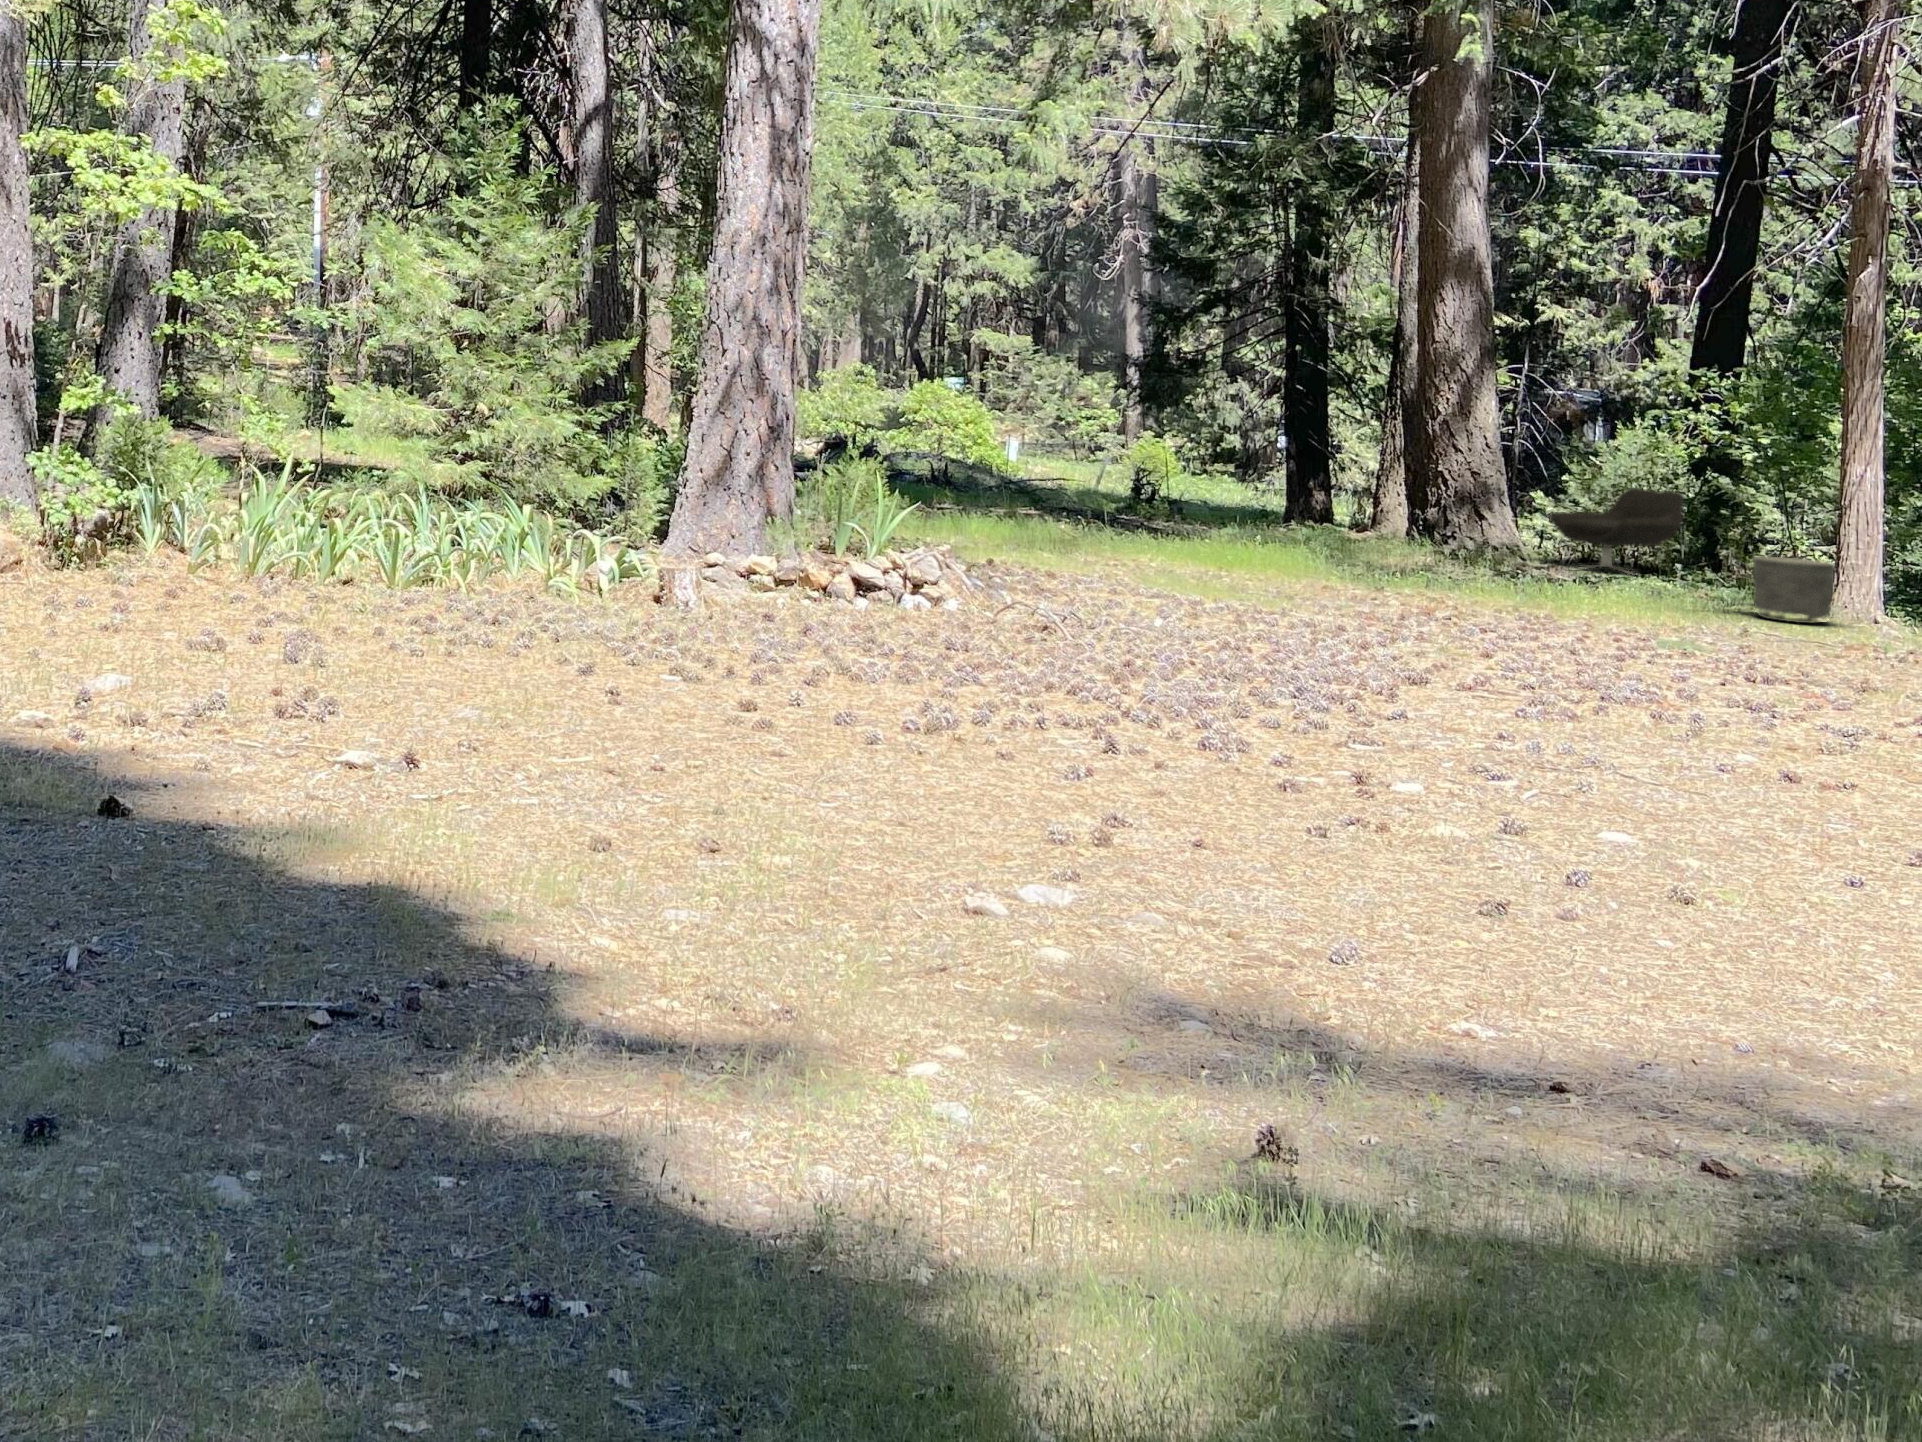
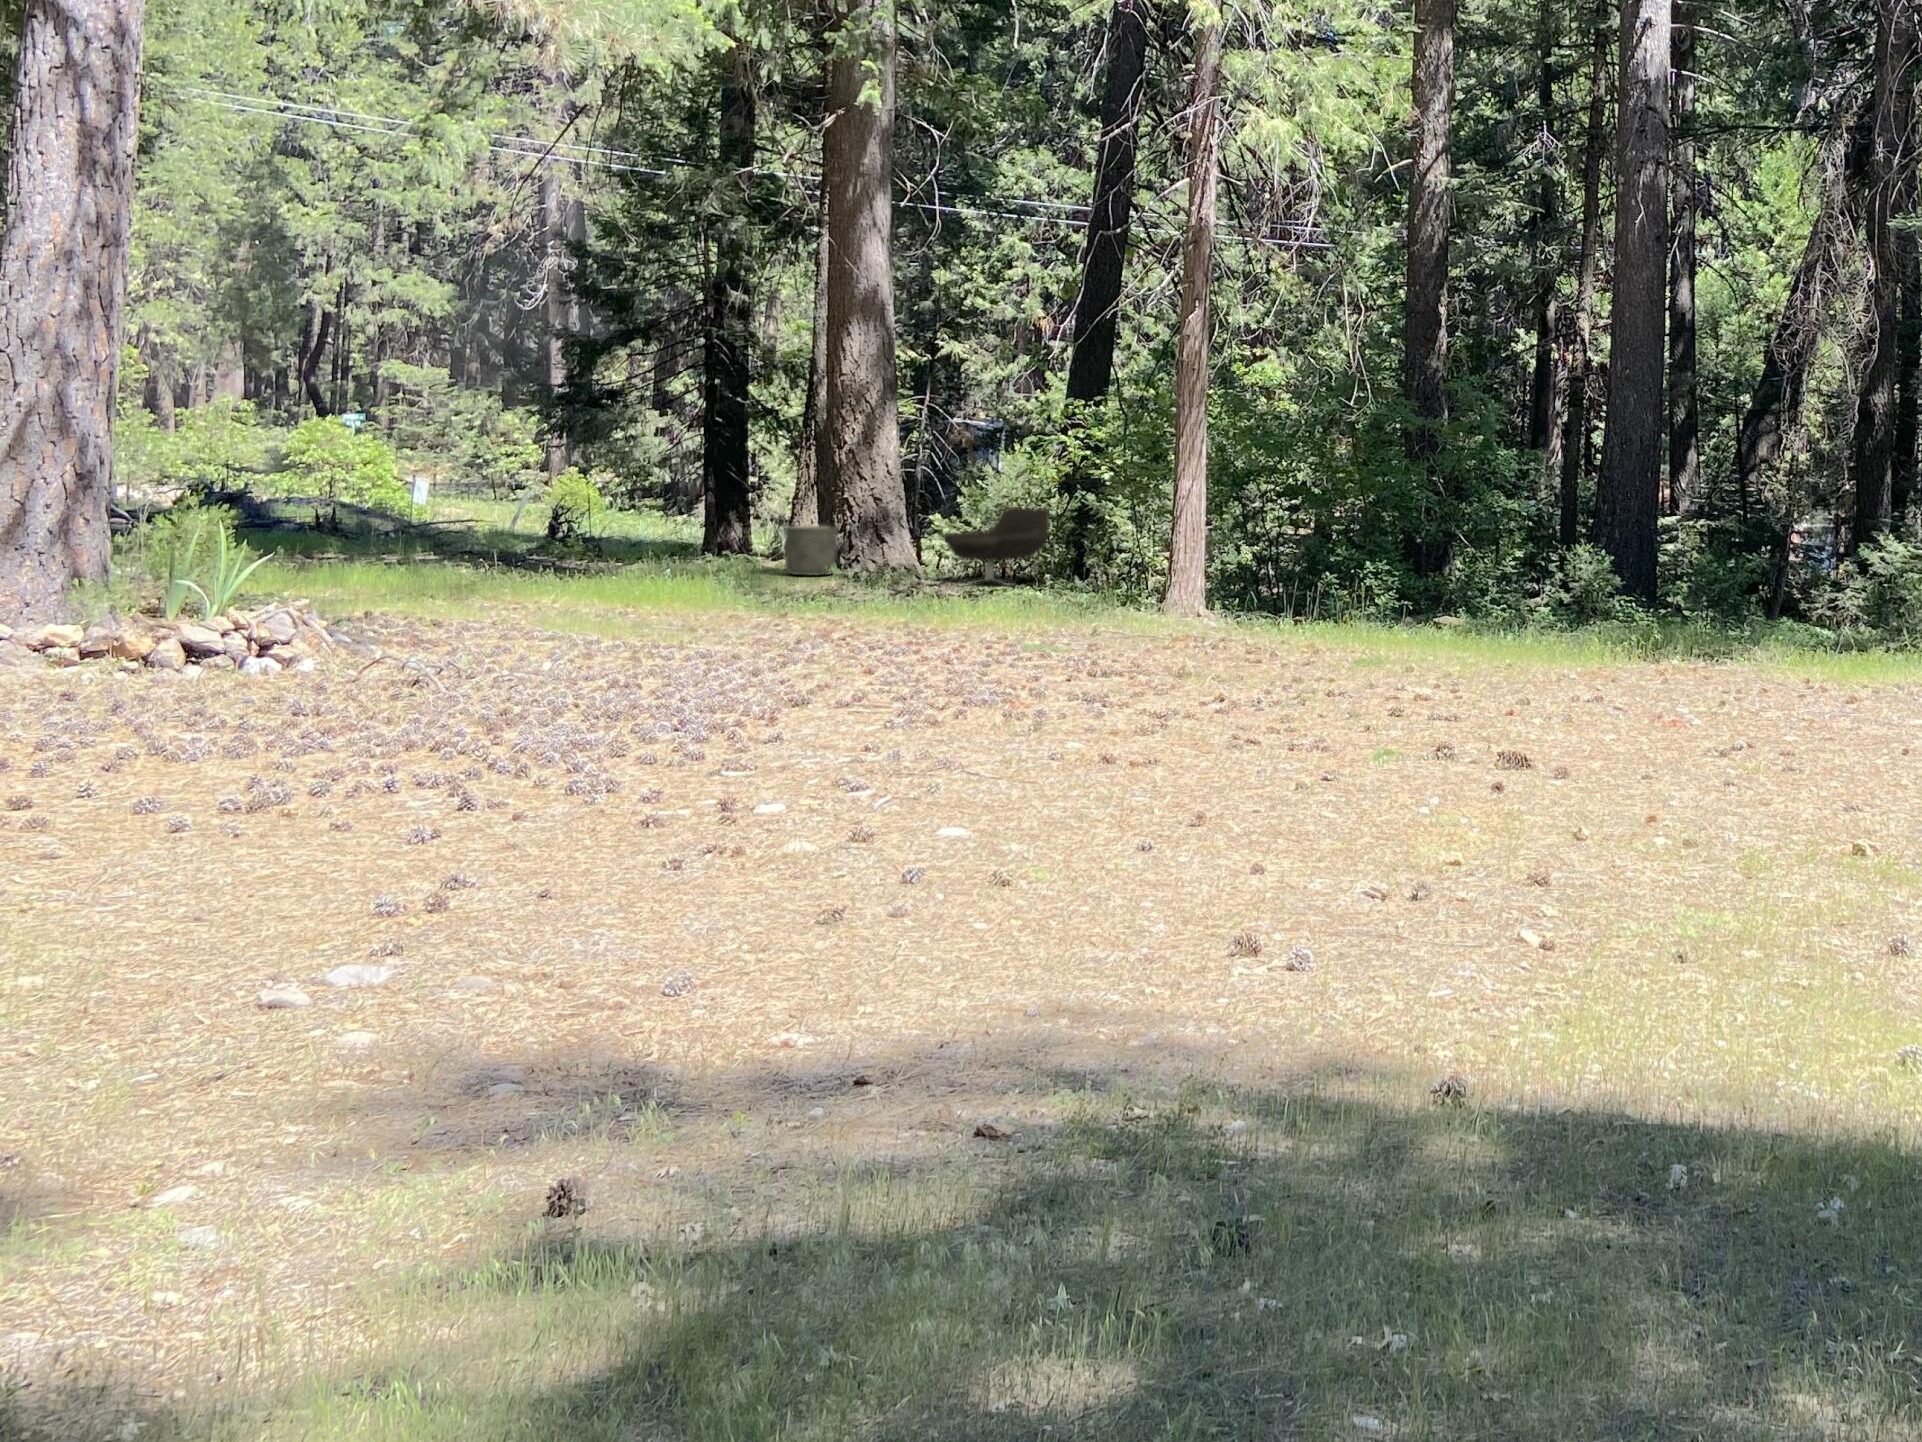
planter: present [1753,556,1835,623] -> present [785,526,840,575]

